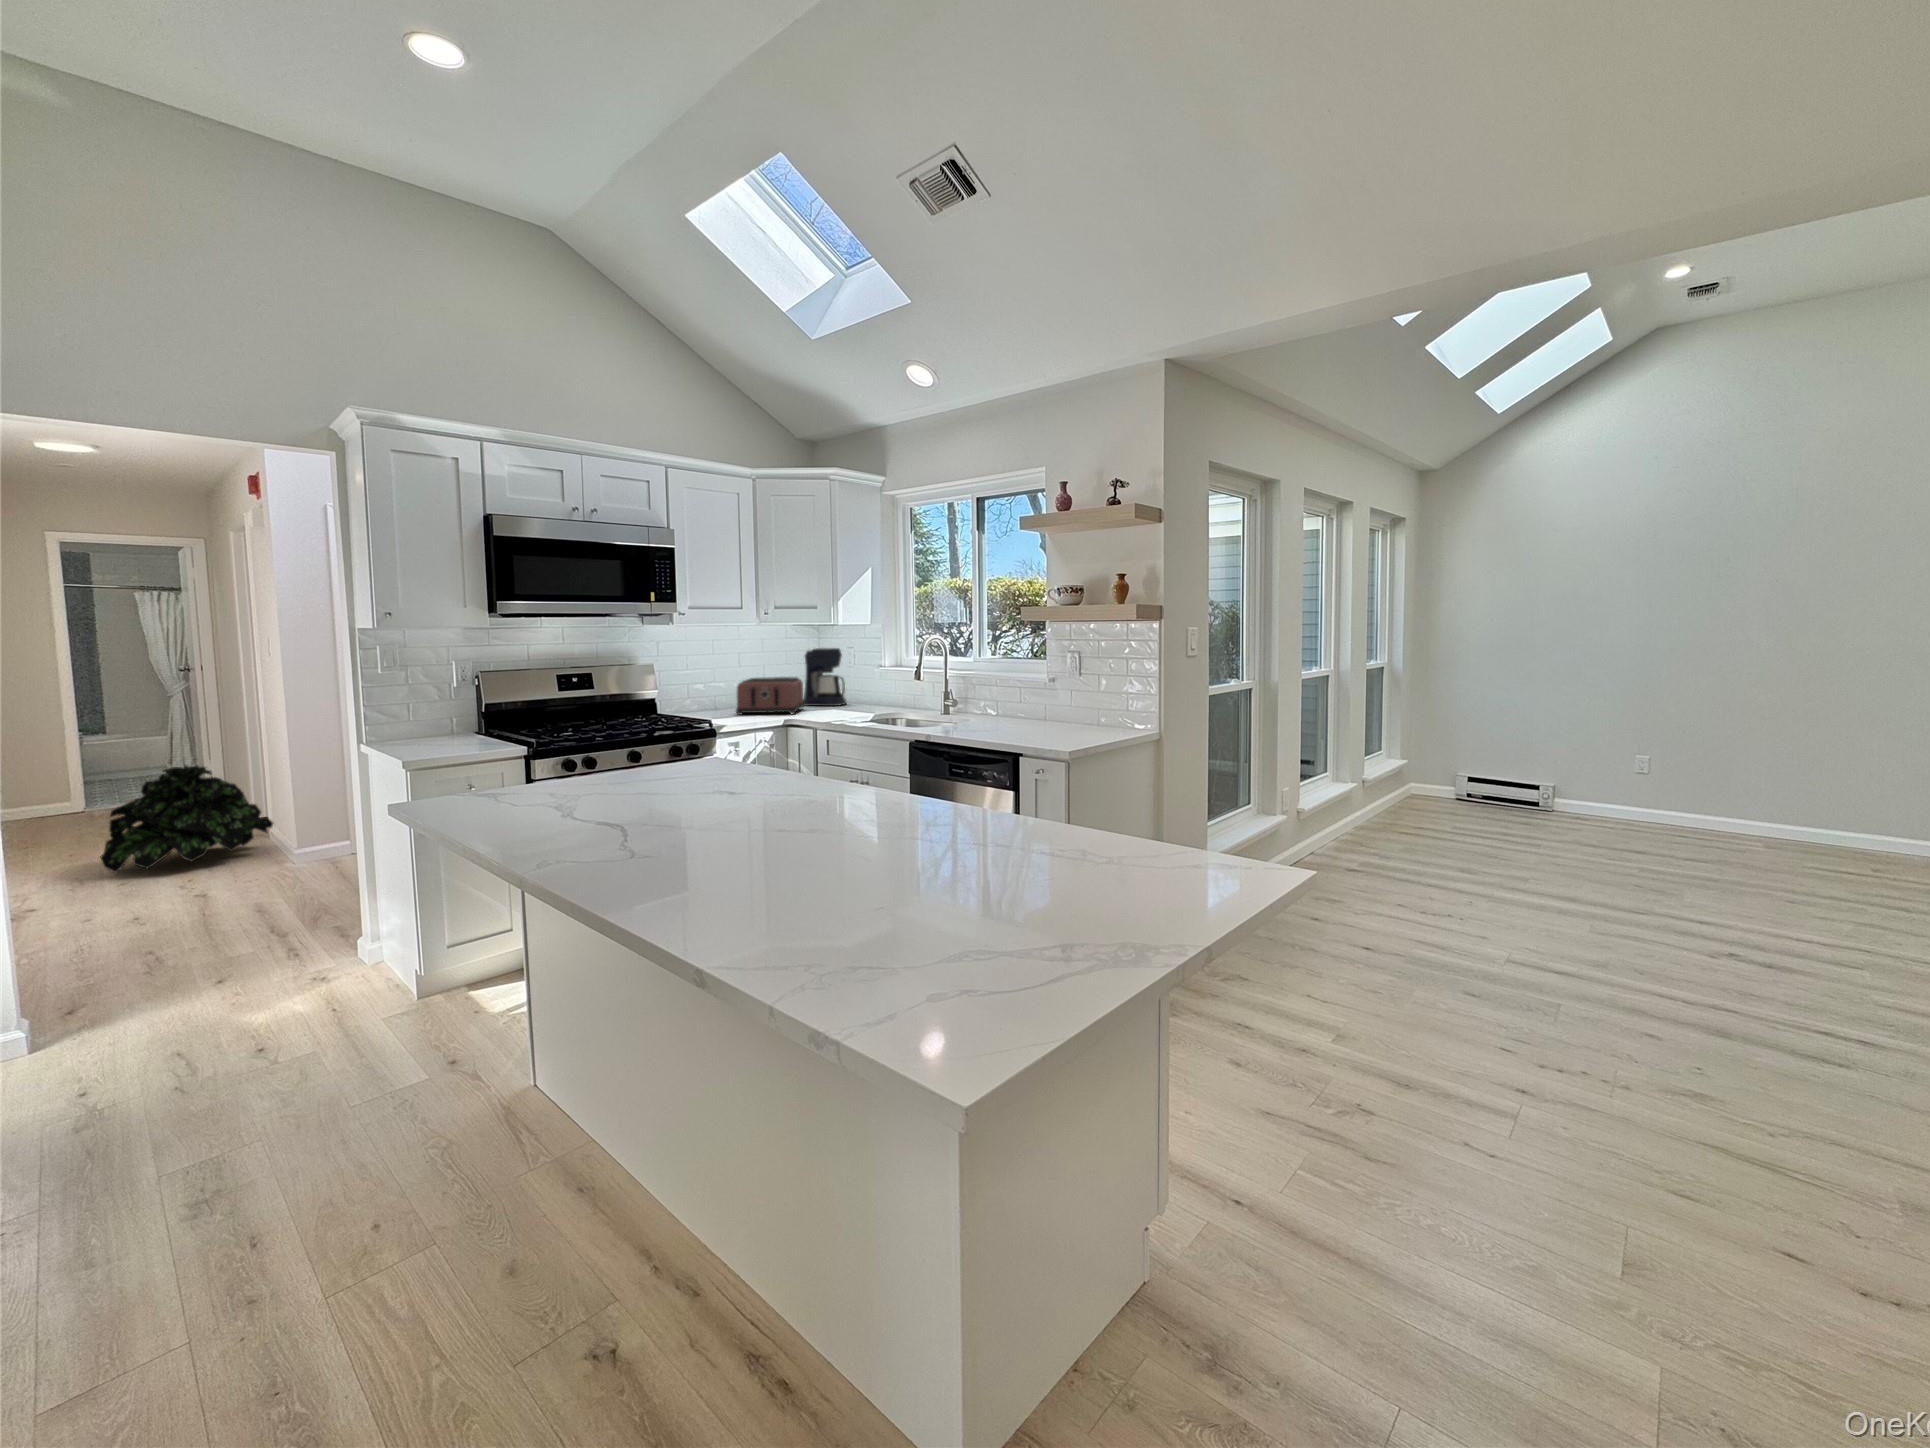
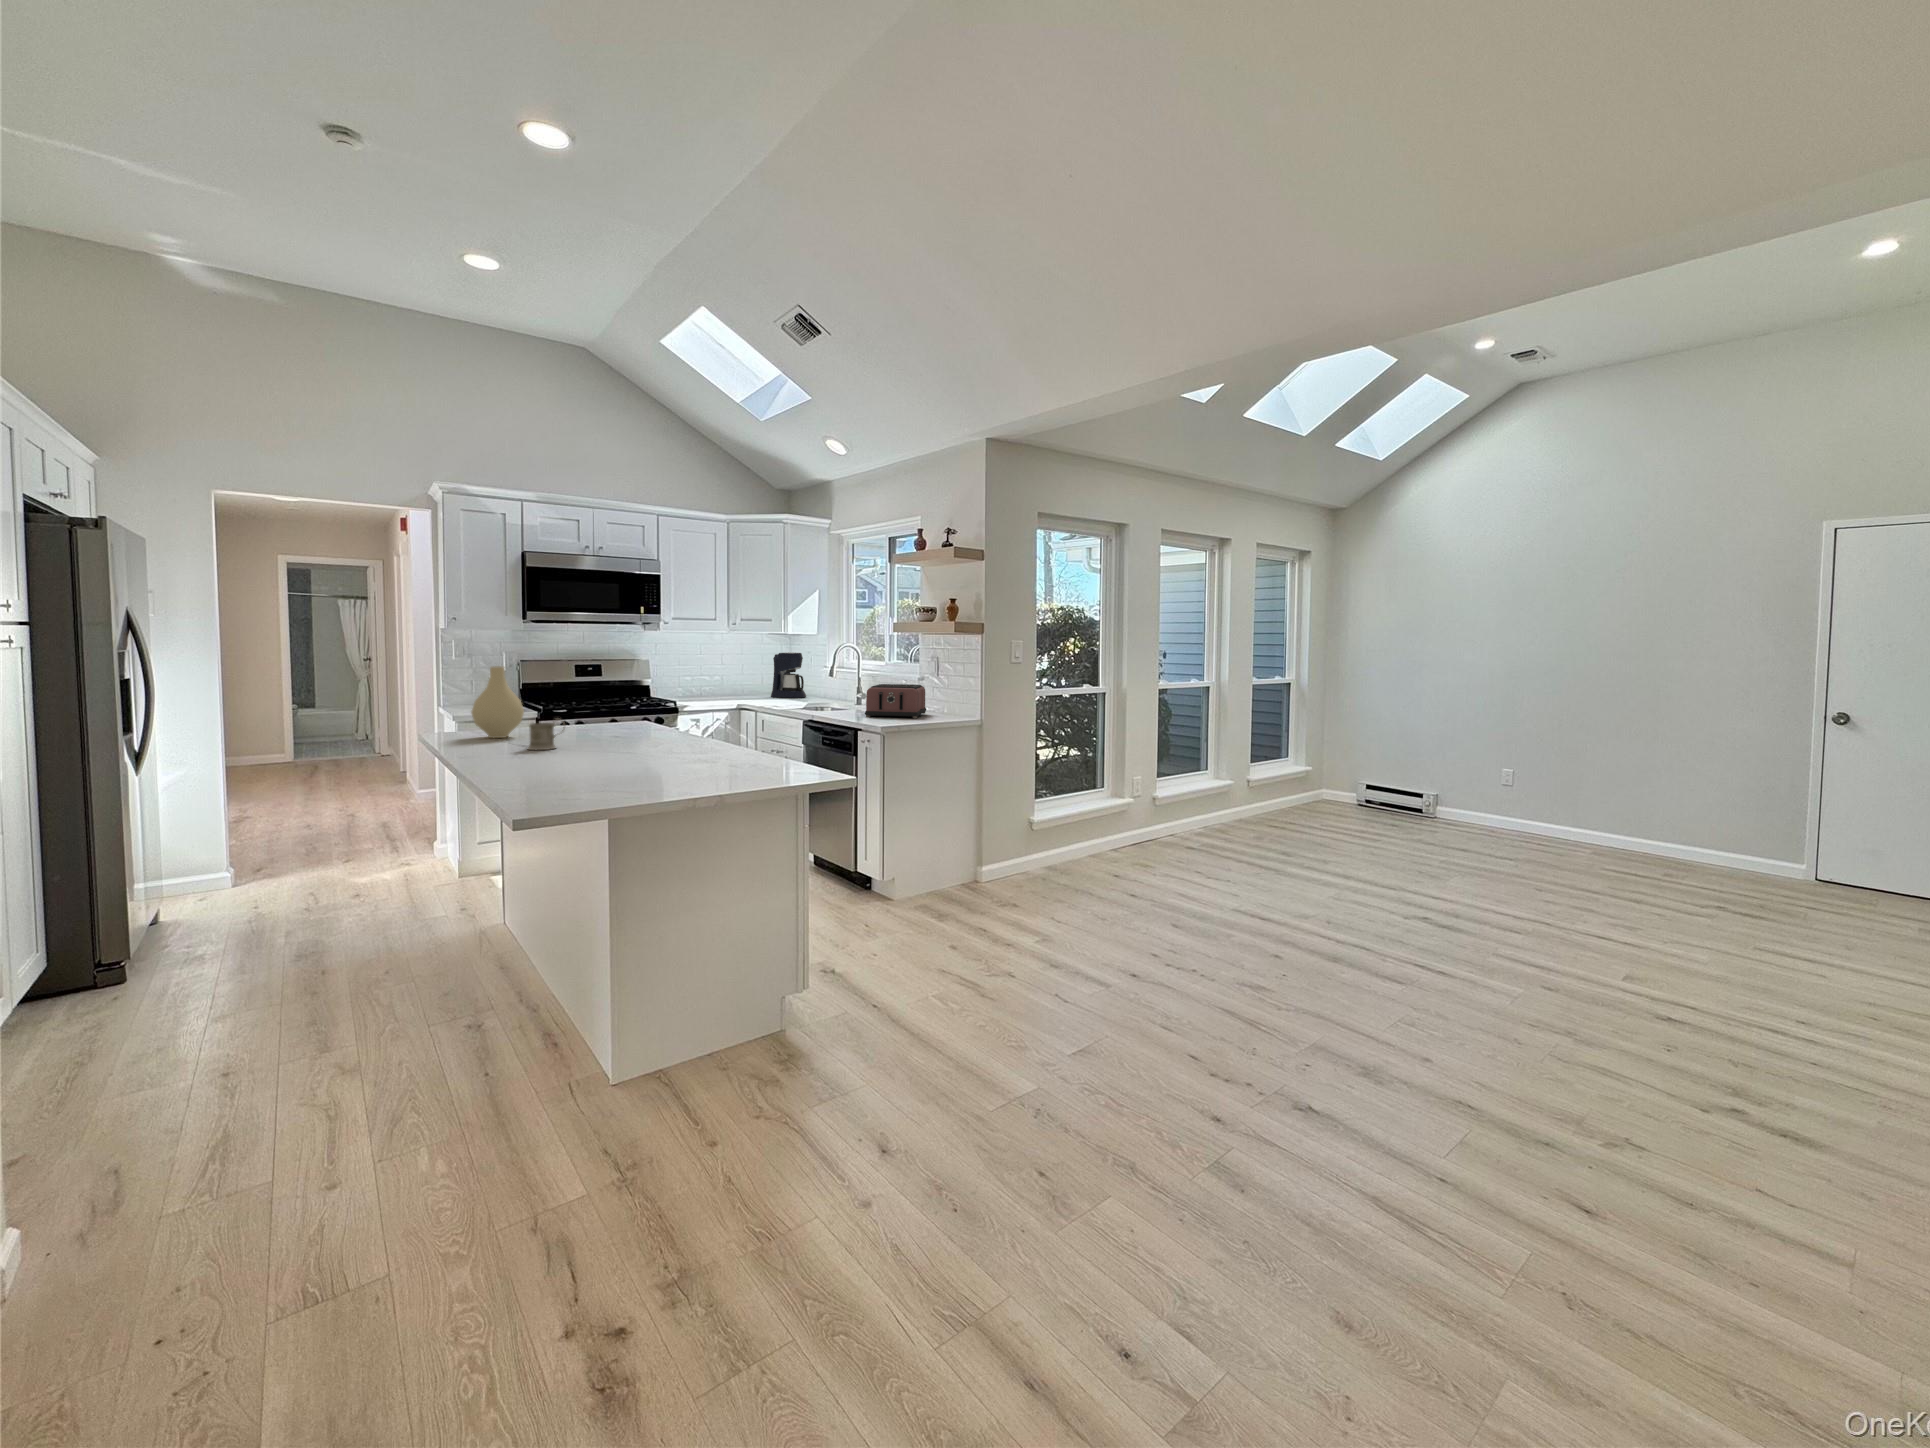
toaster: present [736,677,805,715] -> present [865,684,926,718]
vase: none [510,691,594,809] -> present [471,666,524,738]
potted plant: present [101,766,273,873] -> none [293,725,407,798]
mug: none [643,777,708,834] -> present [528,718,564,750]

